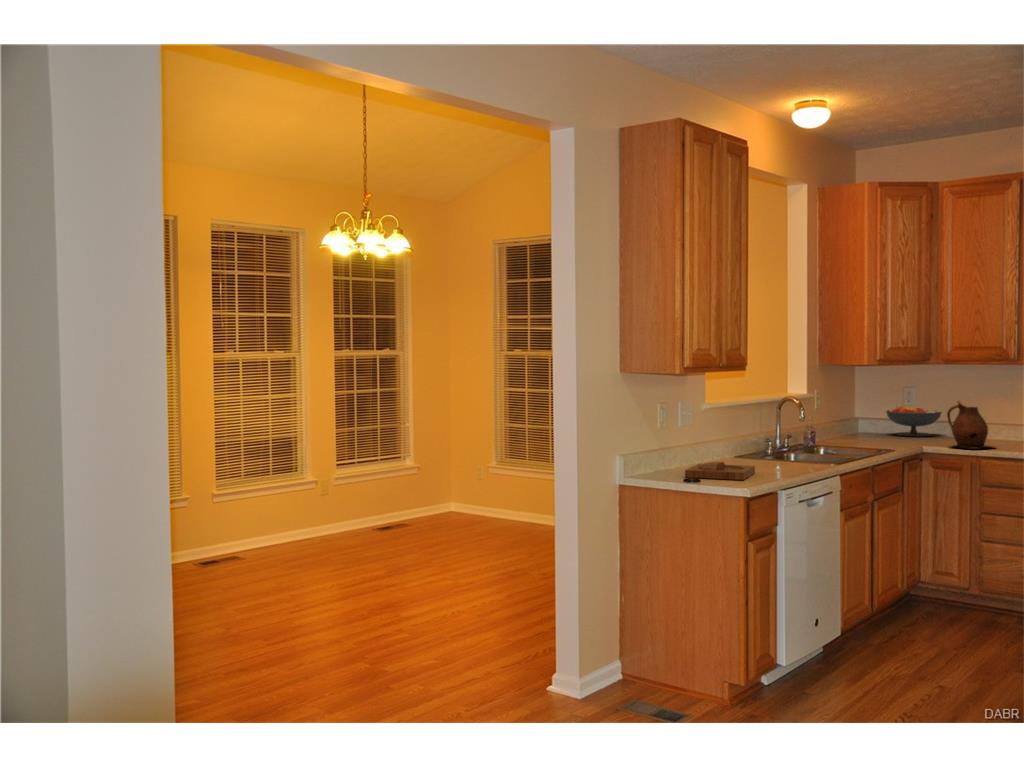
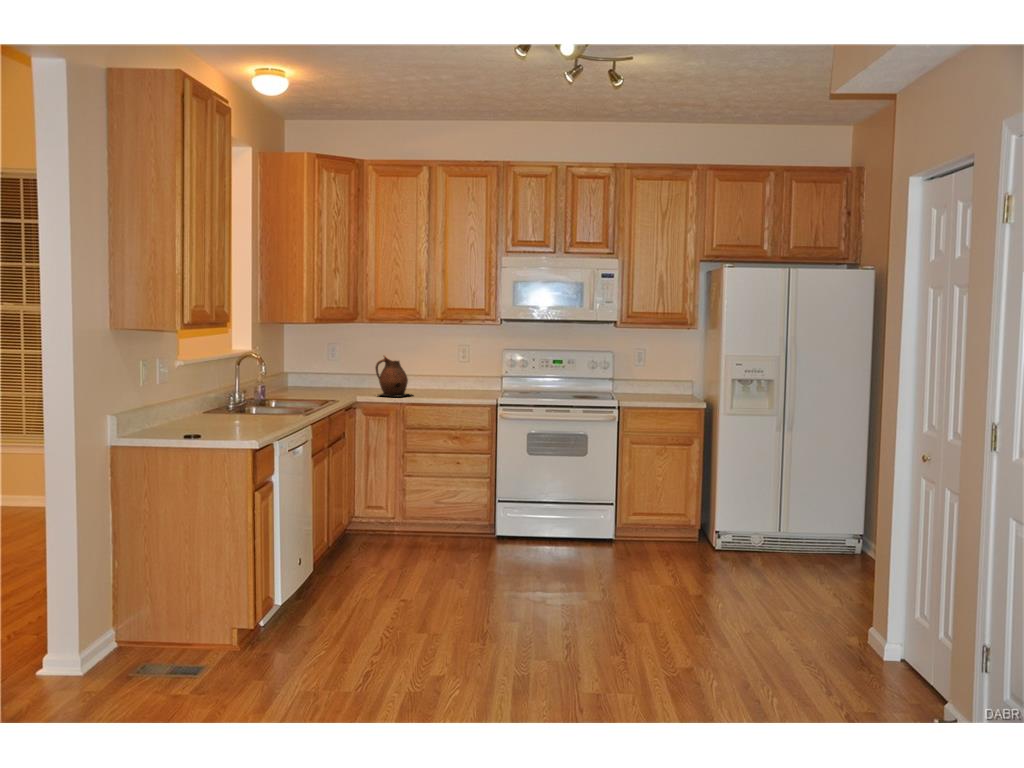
fruit bowl: present [886,406,942,436] -> none [313,357,360,388]
tray: present [685,462,755,480] -> none [180,417,243,434]

